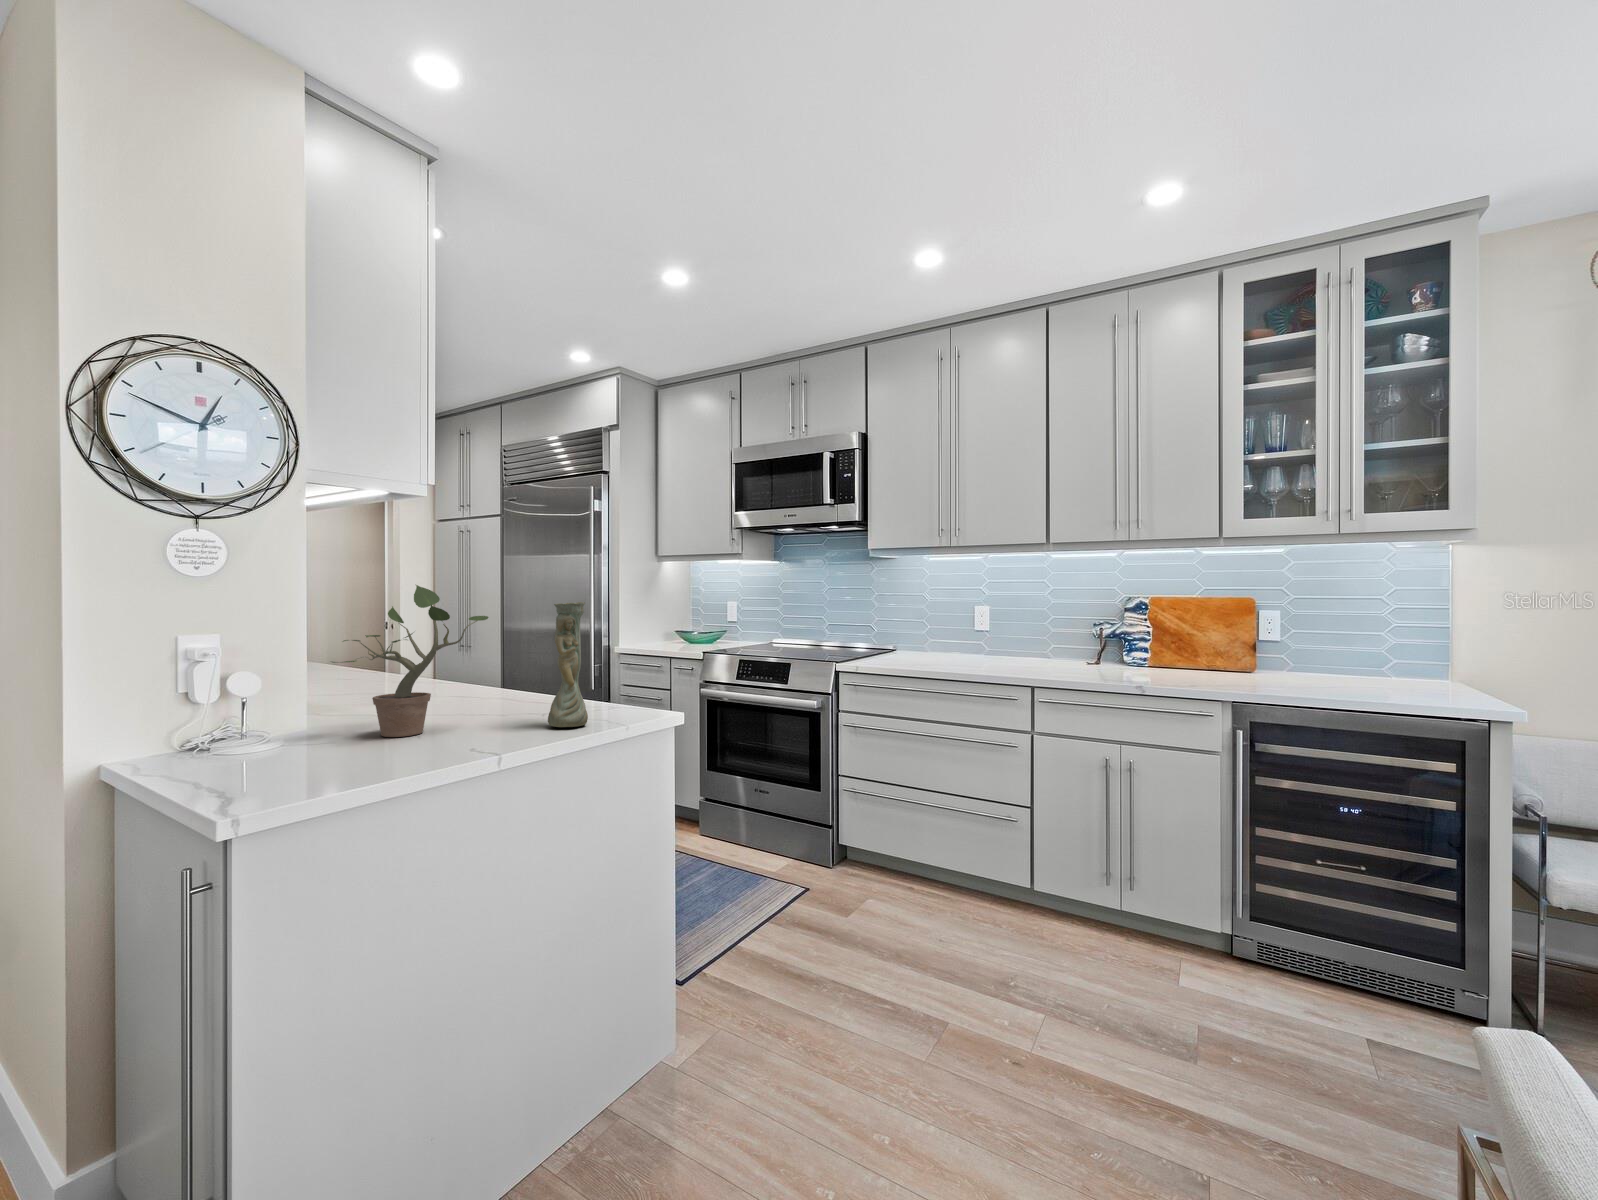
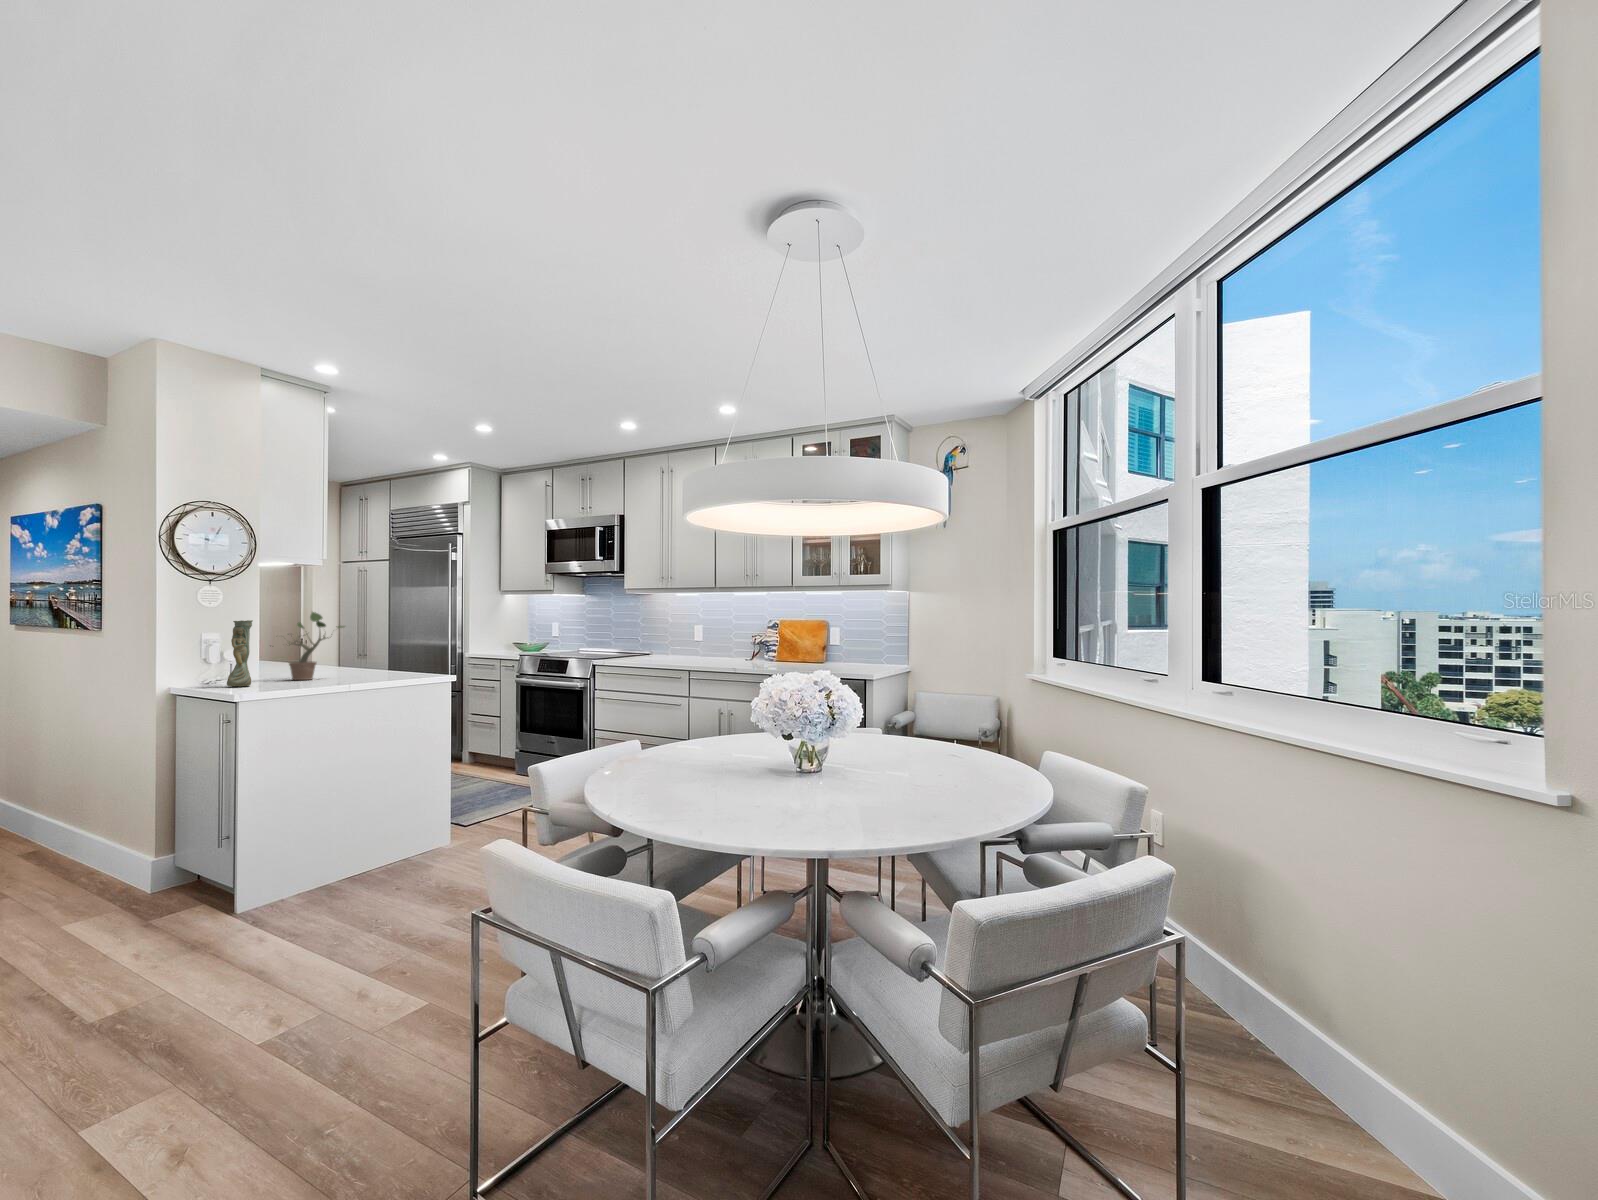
vase: present [548,602,588,727] -> present [227,620,253,687]

